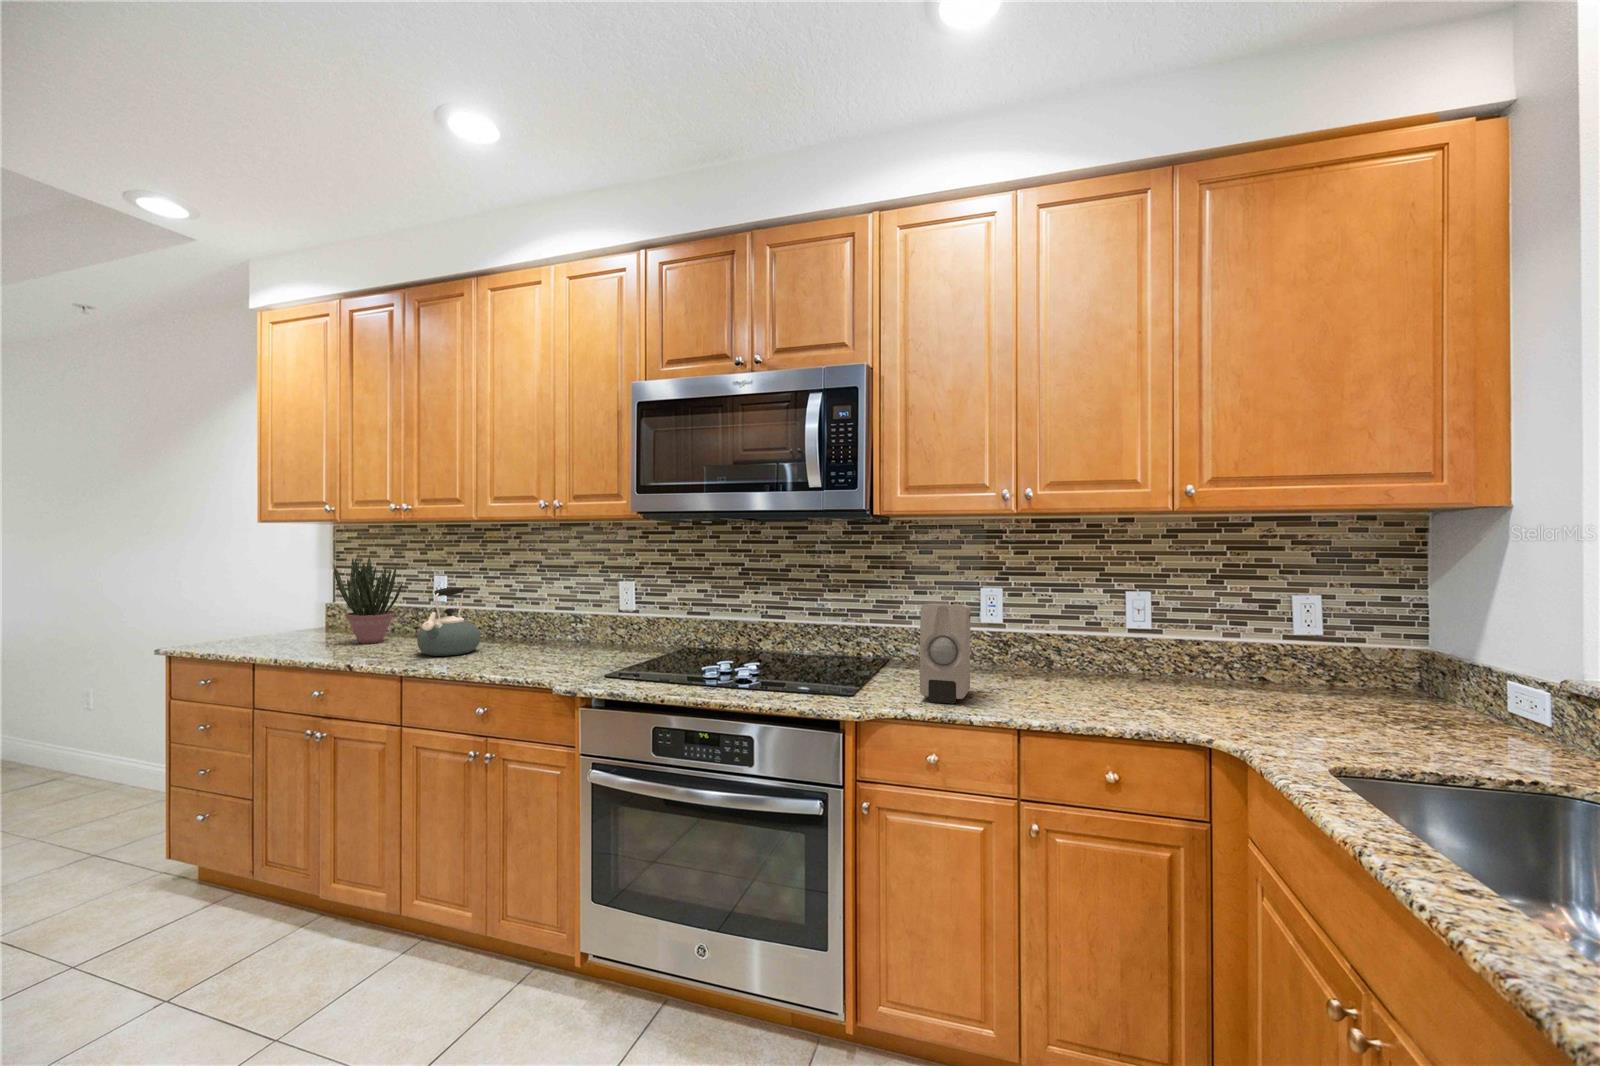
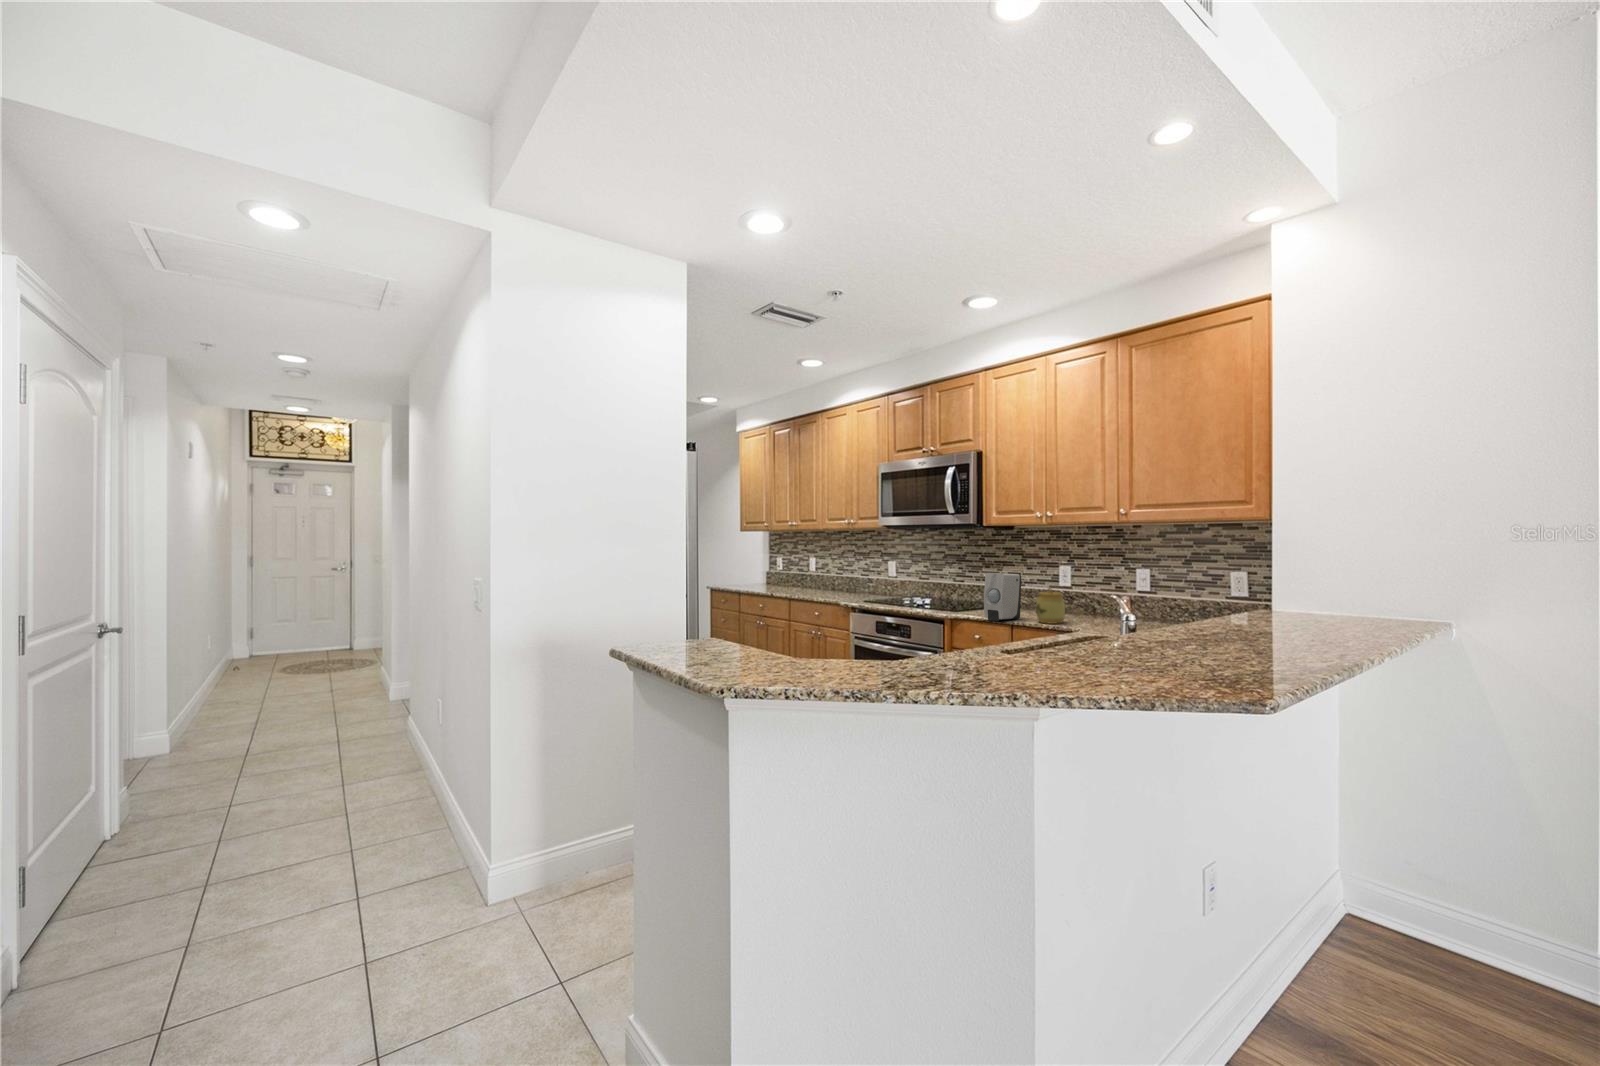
potted plant: present [333,557,402,644] -> none [766,549,794,591]
kettle: present [417,587,480,656] -> none [797,564,824,596]
jar: none [1012,628,1068,701] -> present [1036,587,1065,624]

